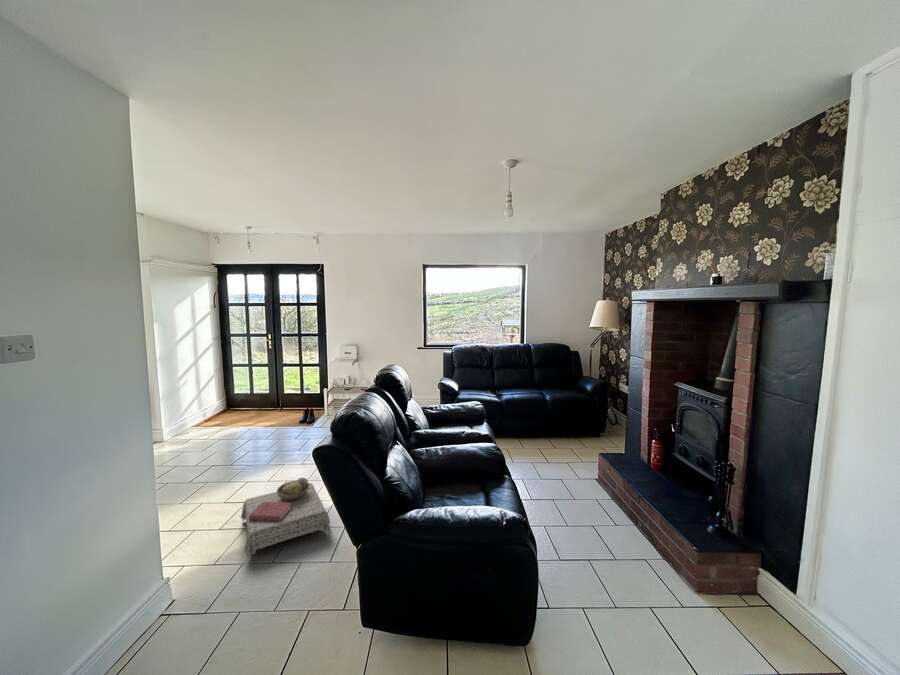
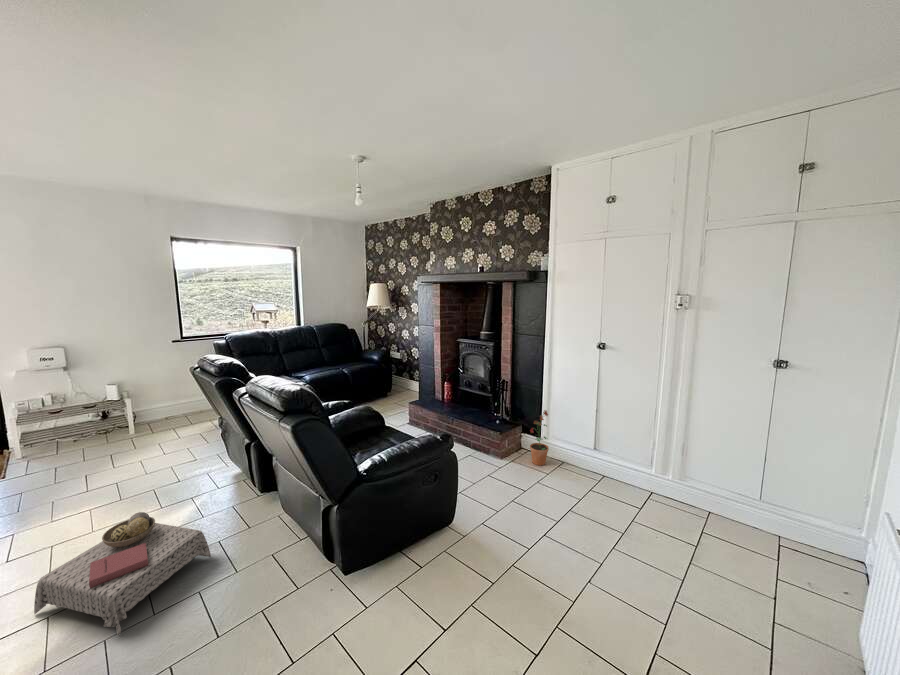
potted plant: none [753,545,810,648] -> present [530,410,549,466]

